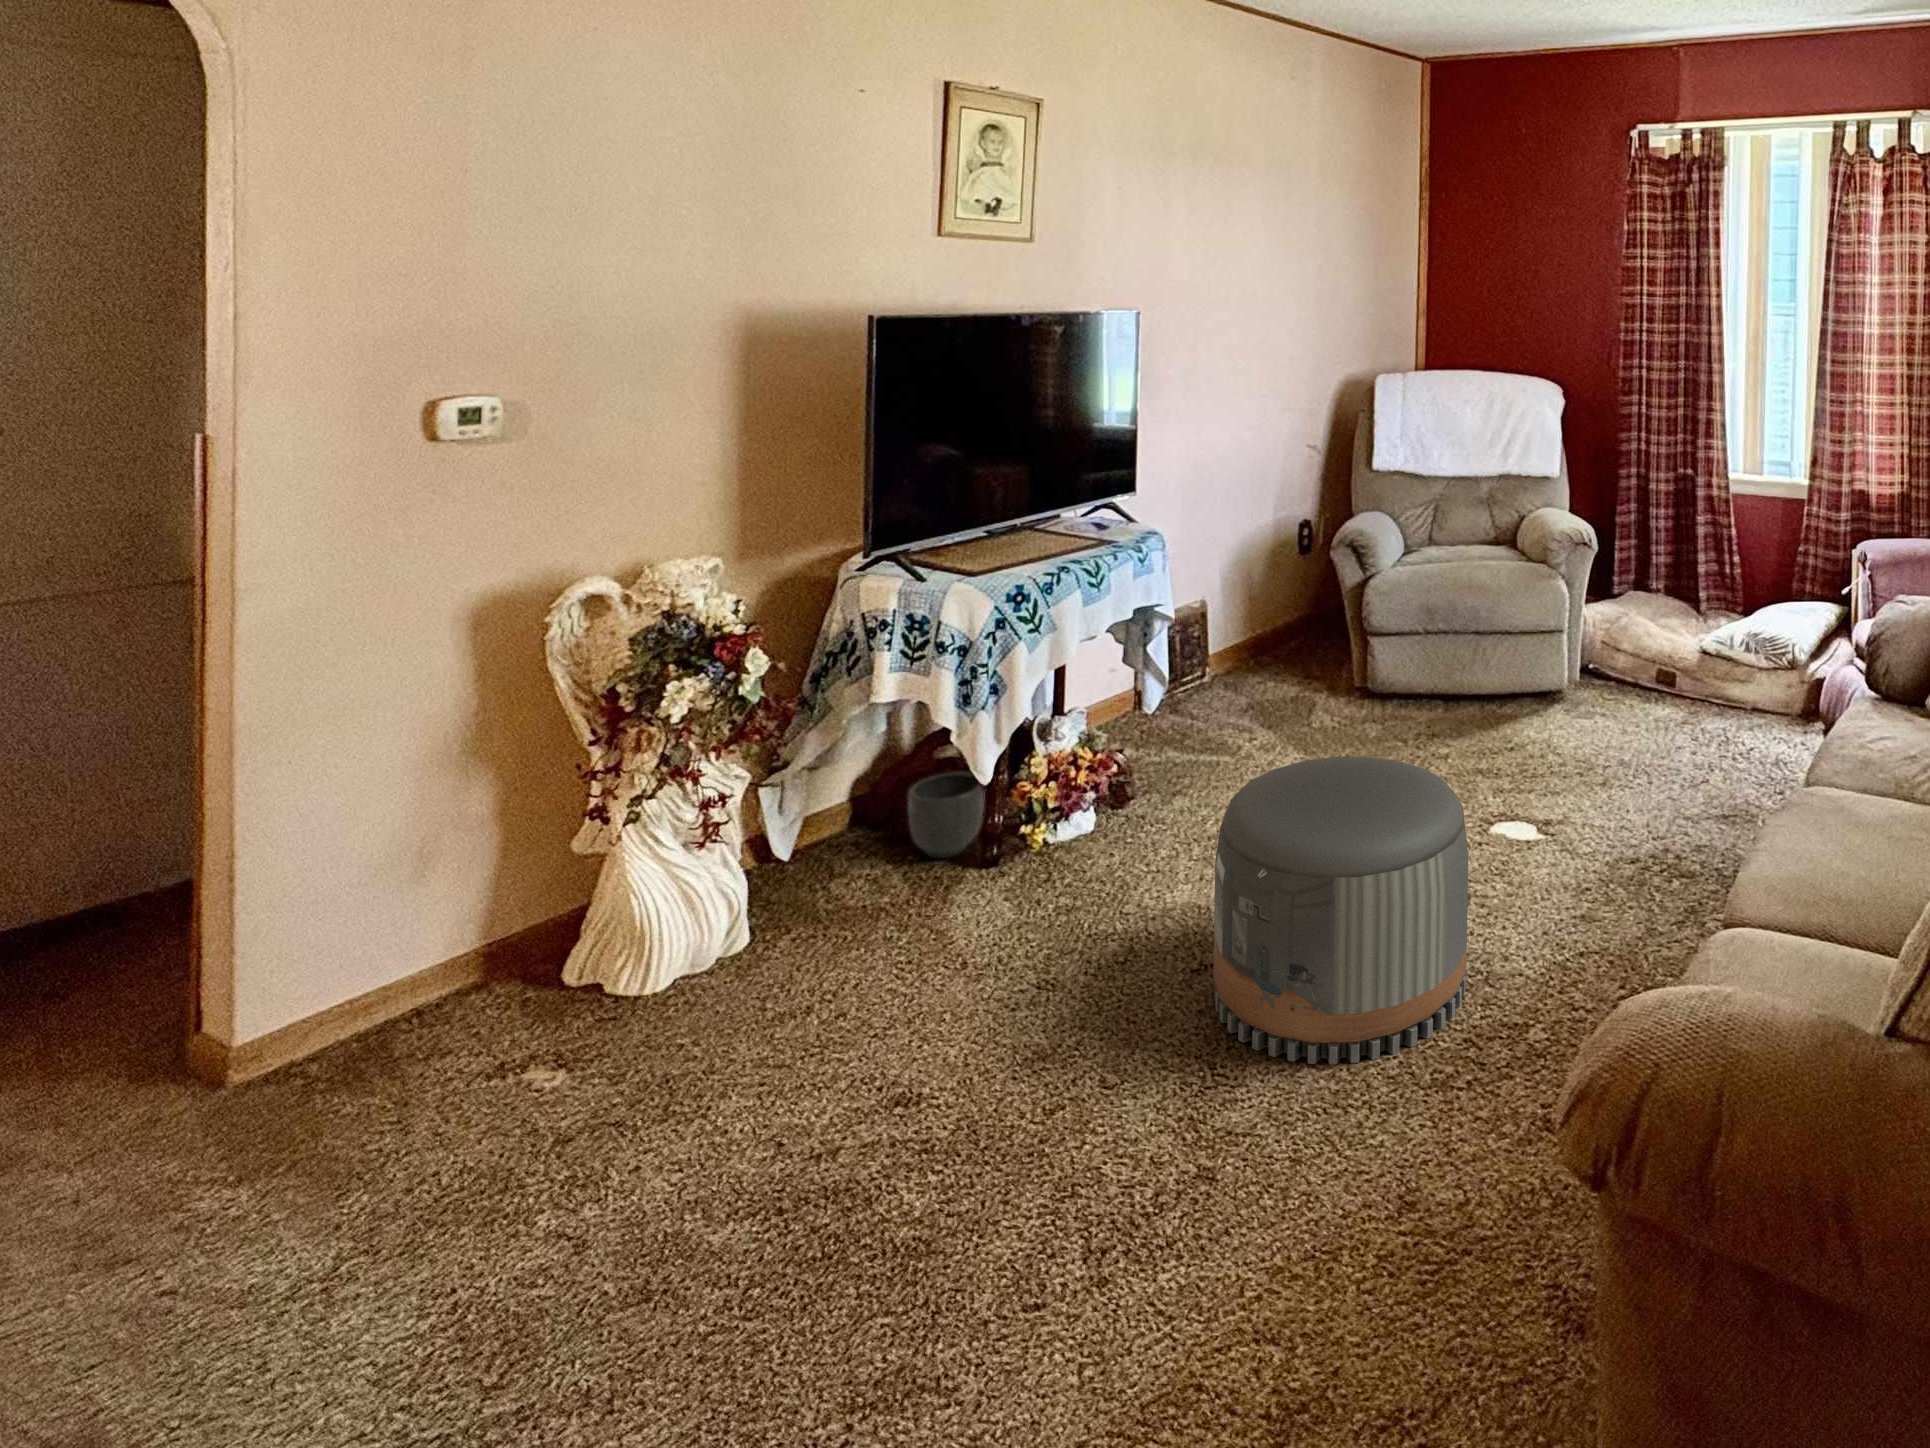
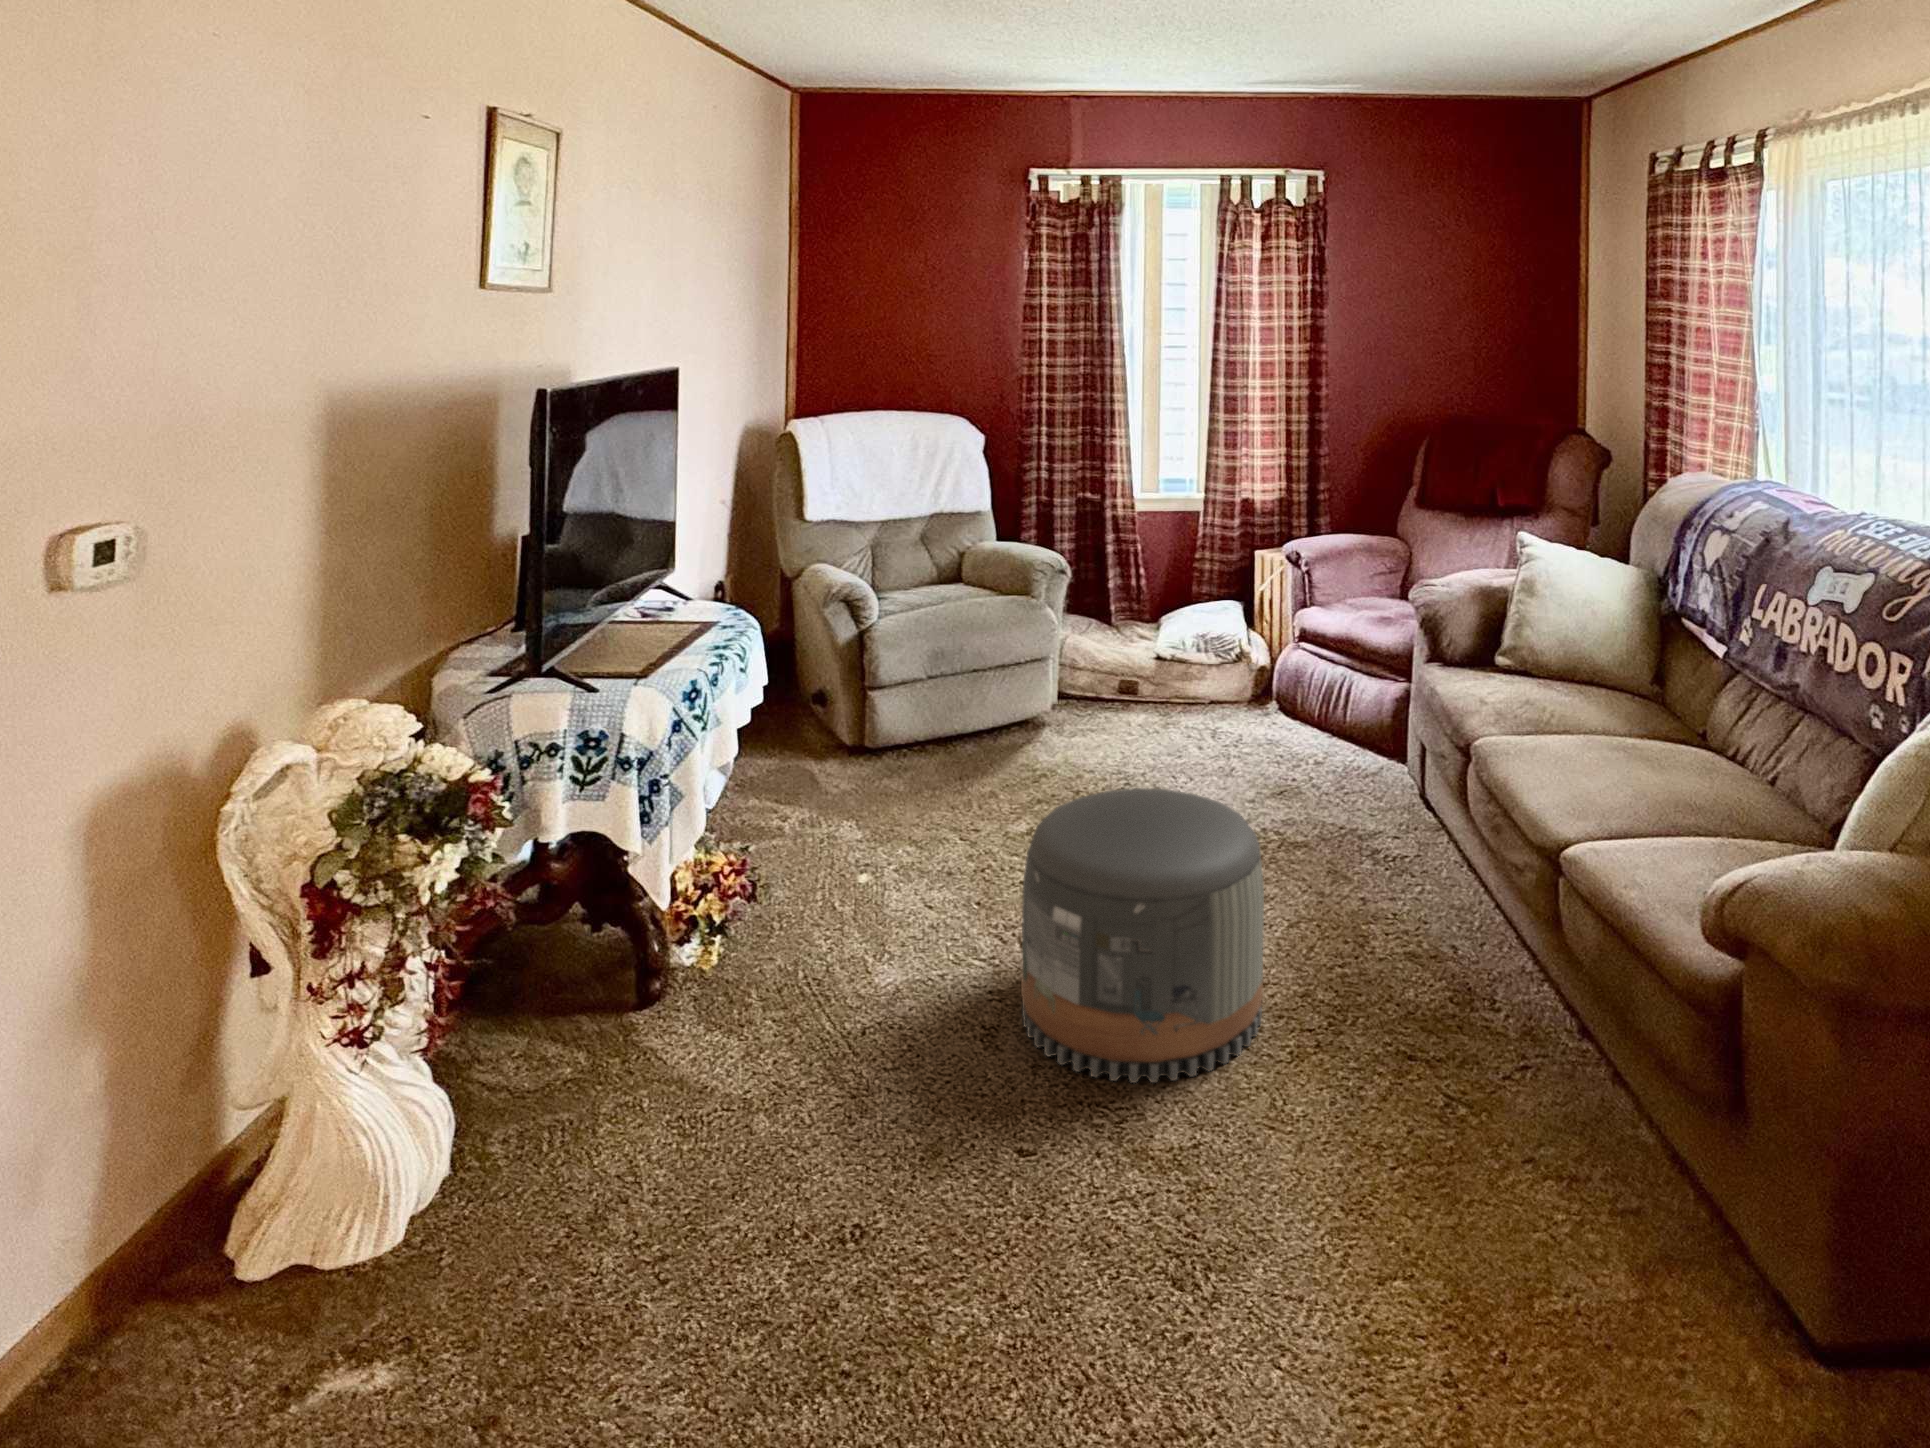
planter: present [908,772,985,858] -> none [523,918,614,1027]

